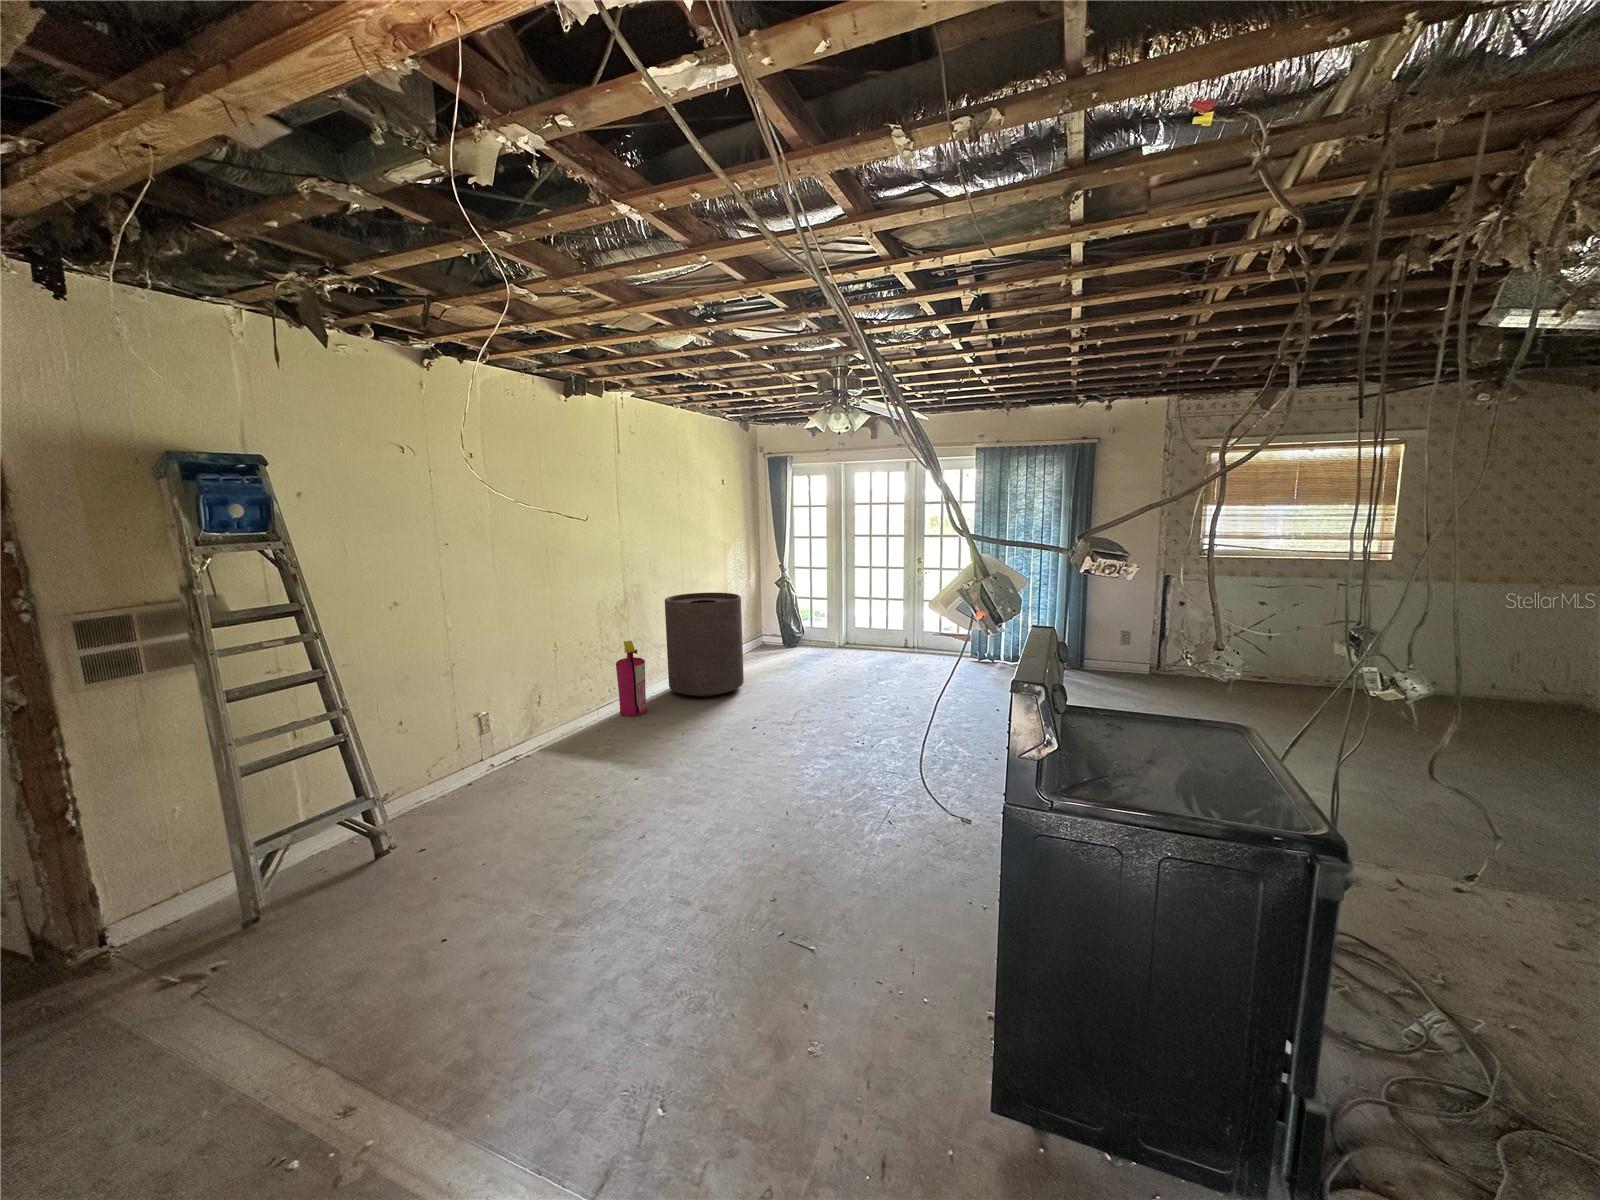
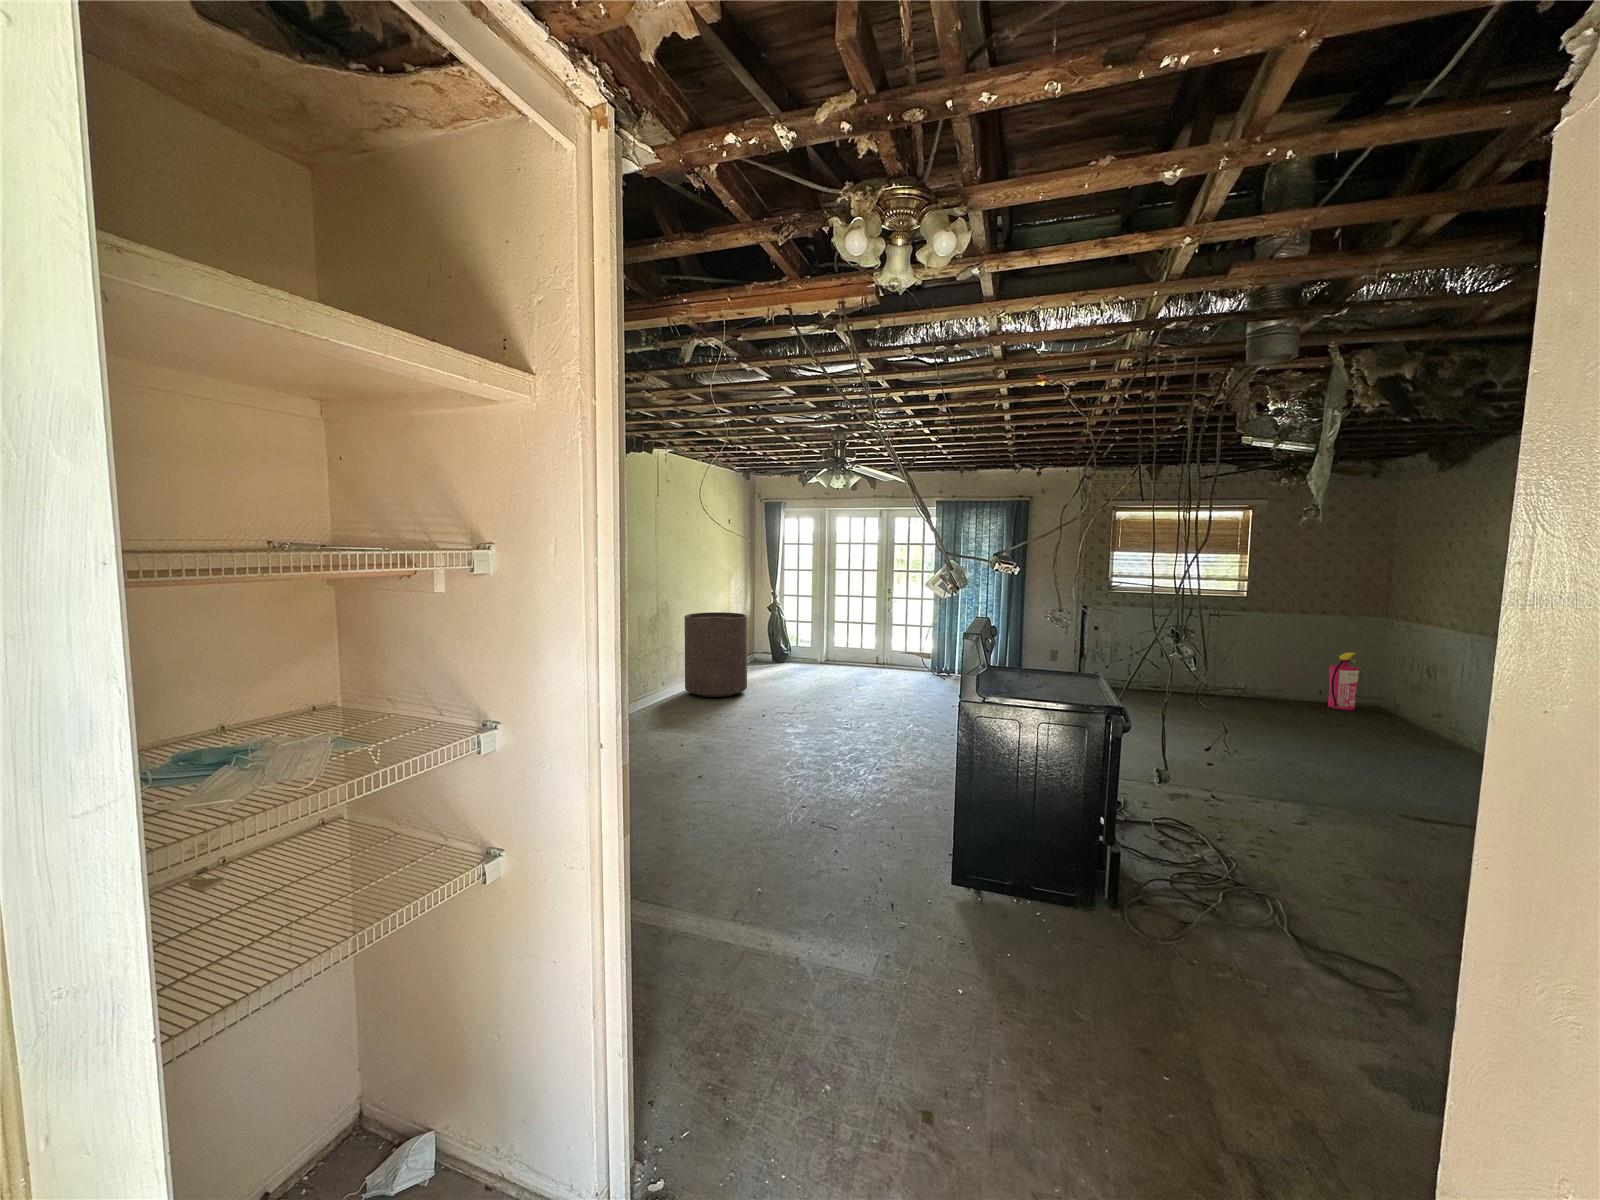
fire extinguisher: present [616,641,647,716] -> present [1328,652,1359,710]

